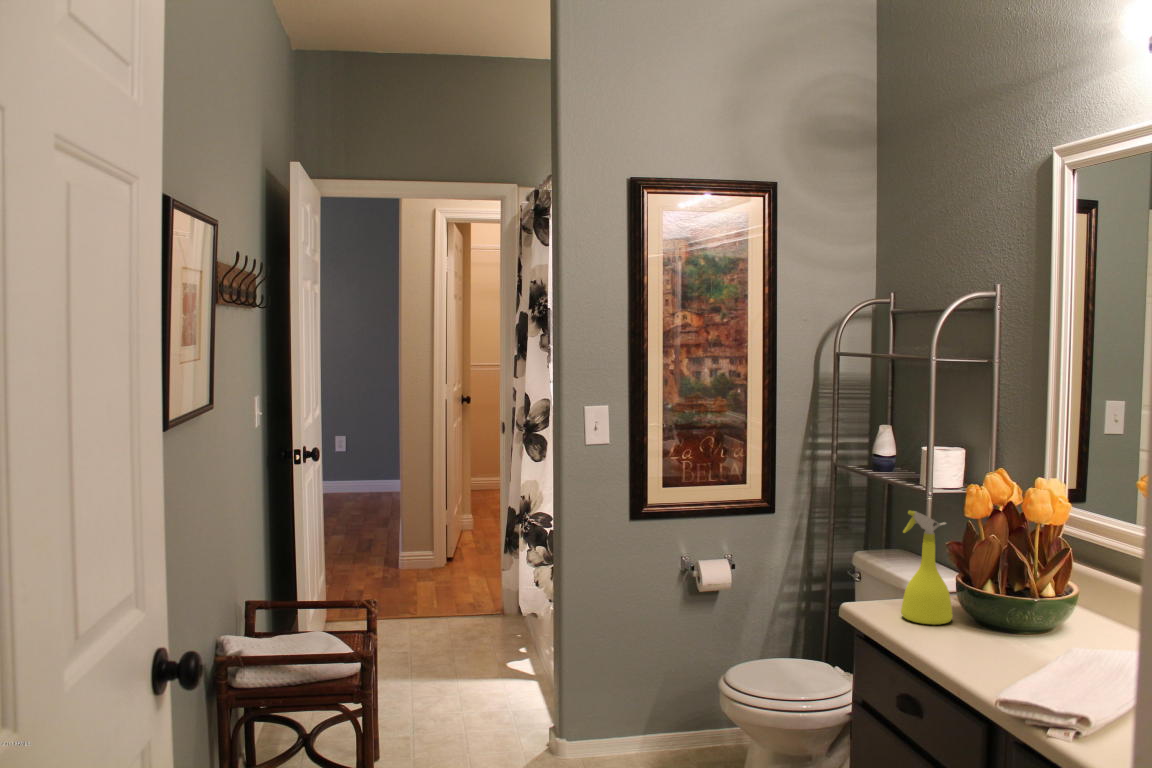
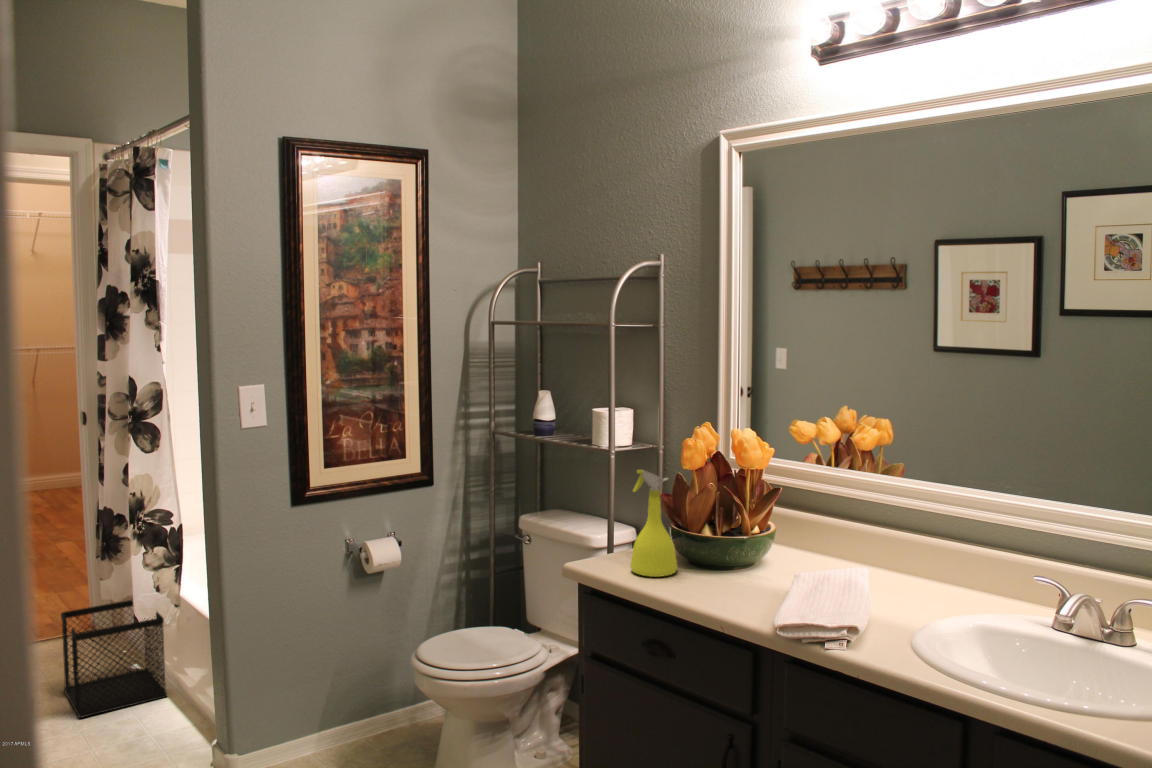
wastebasket: none [465,591,540,685] -> present [61,600,167,718]

